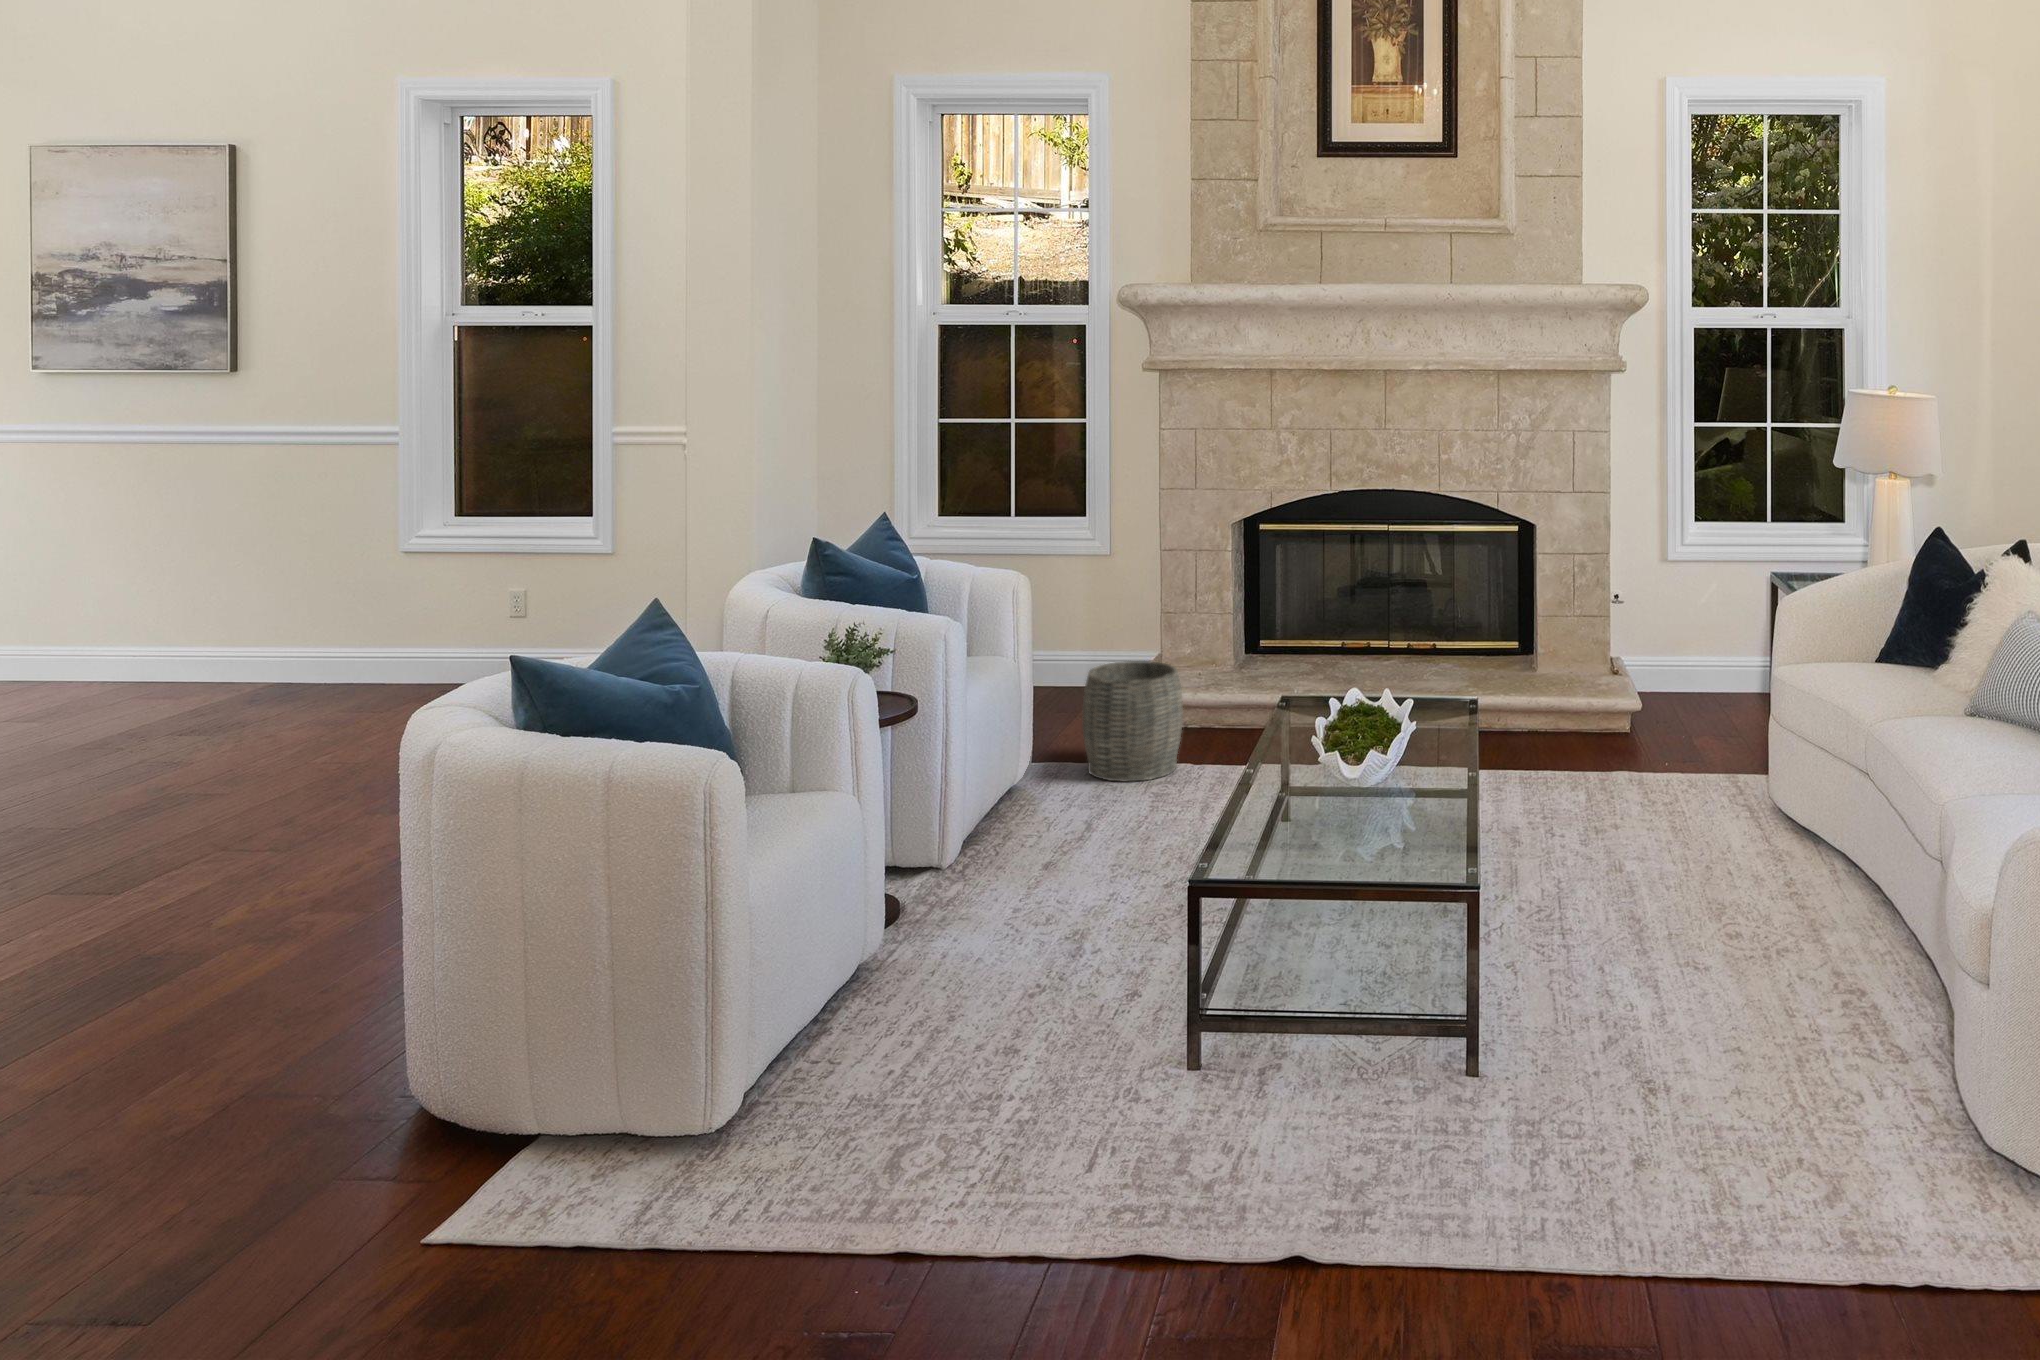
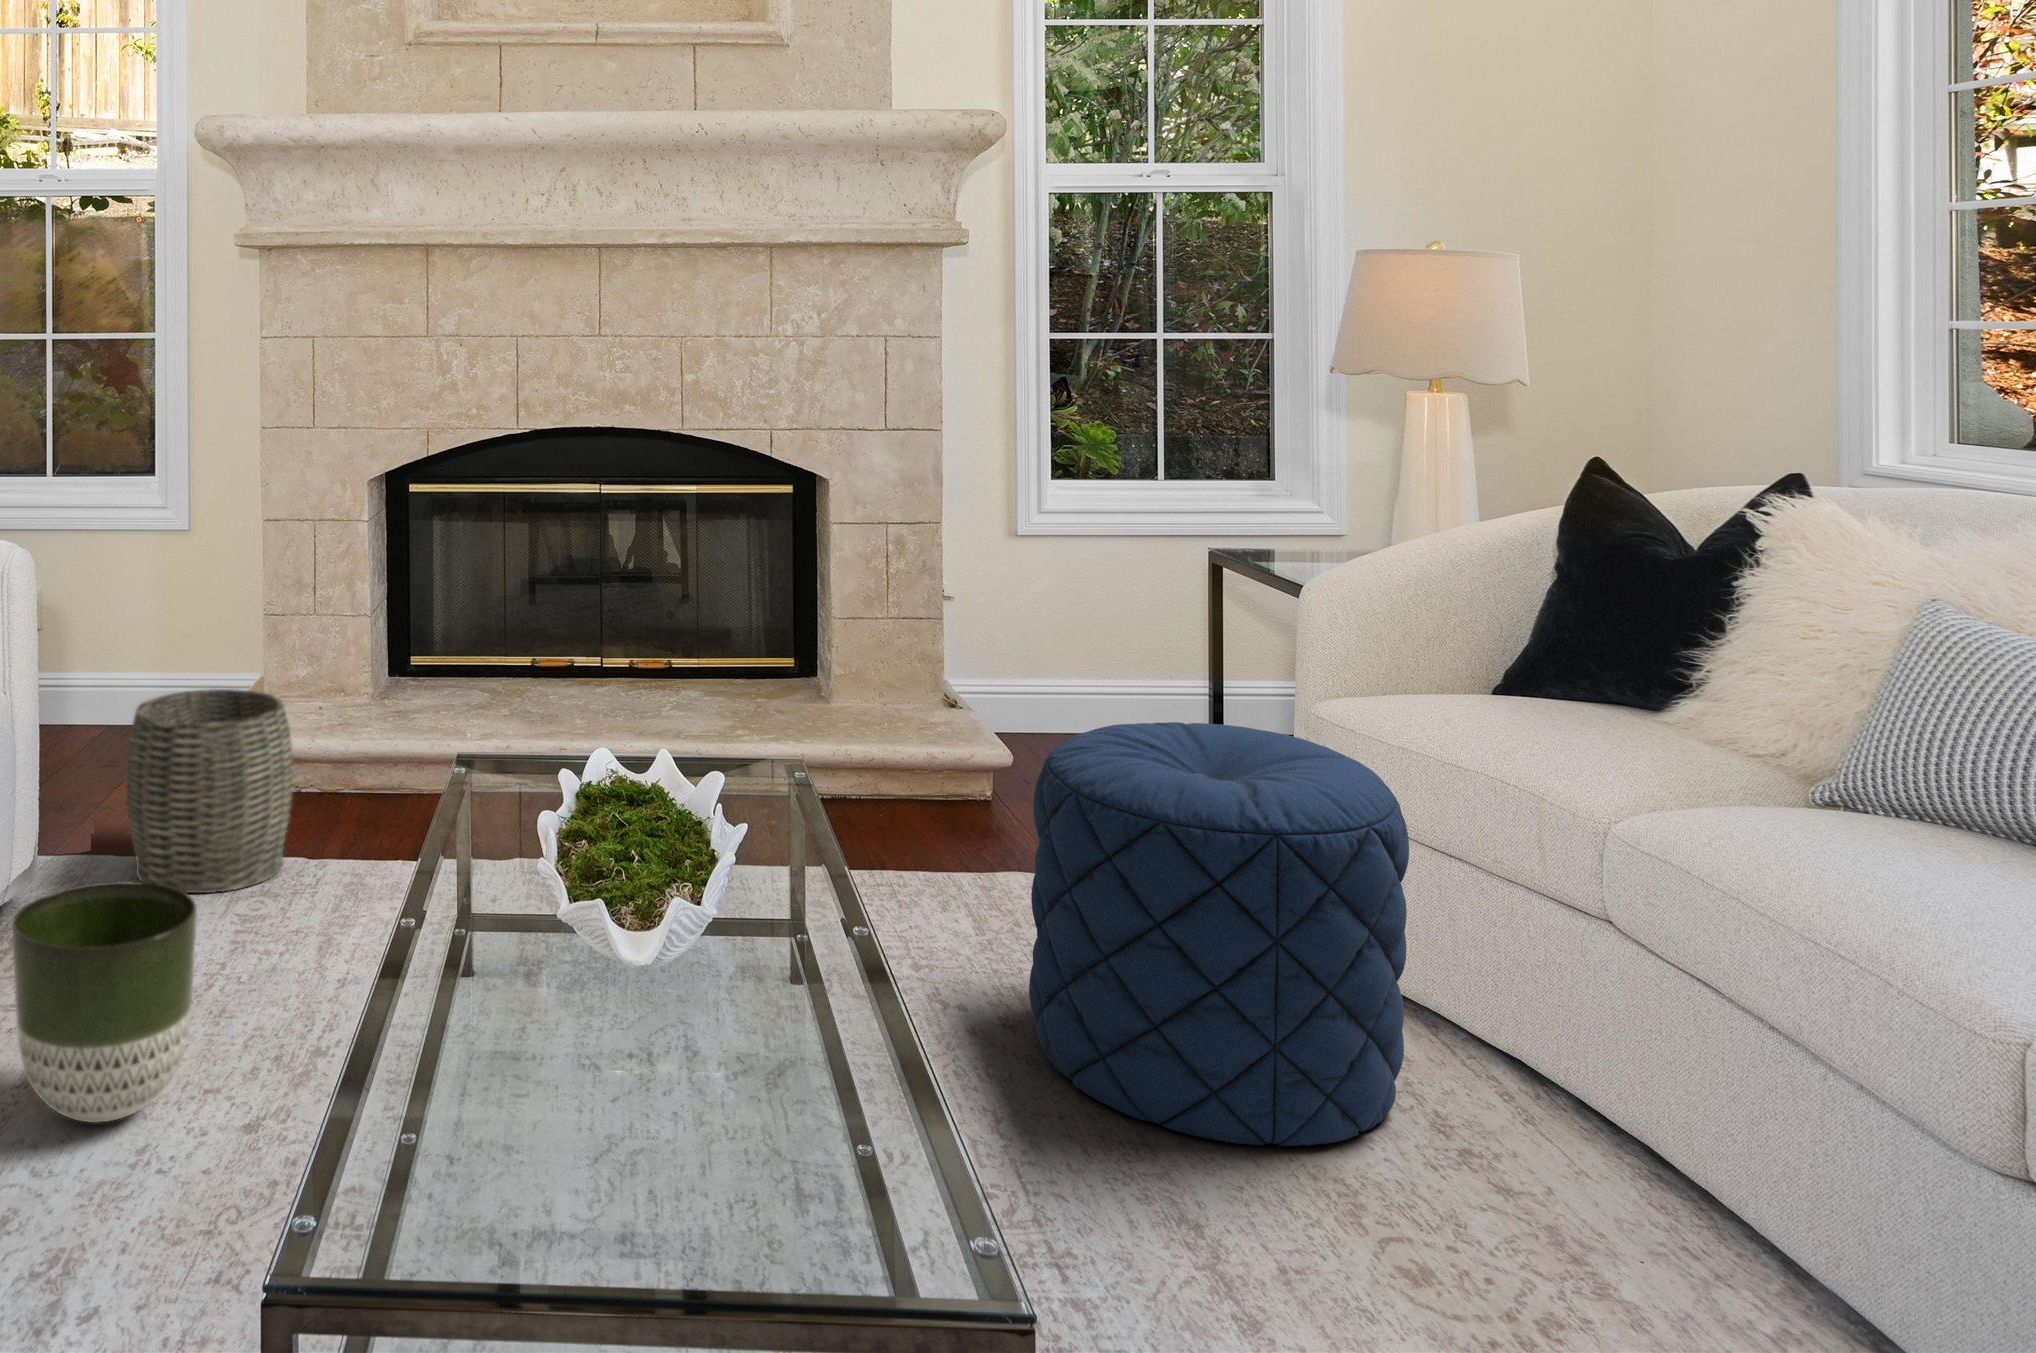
pouf: none [1585,678,1771,891] -> present [1029,722,1409,1146]
planter: none [1040,761,1135,880] -> present [12,882,197,1123]

